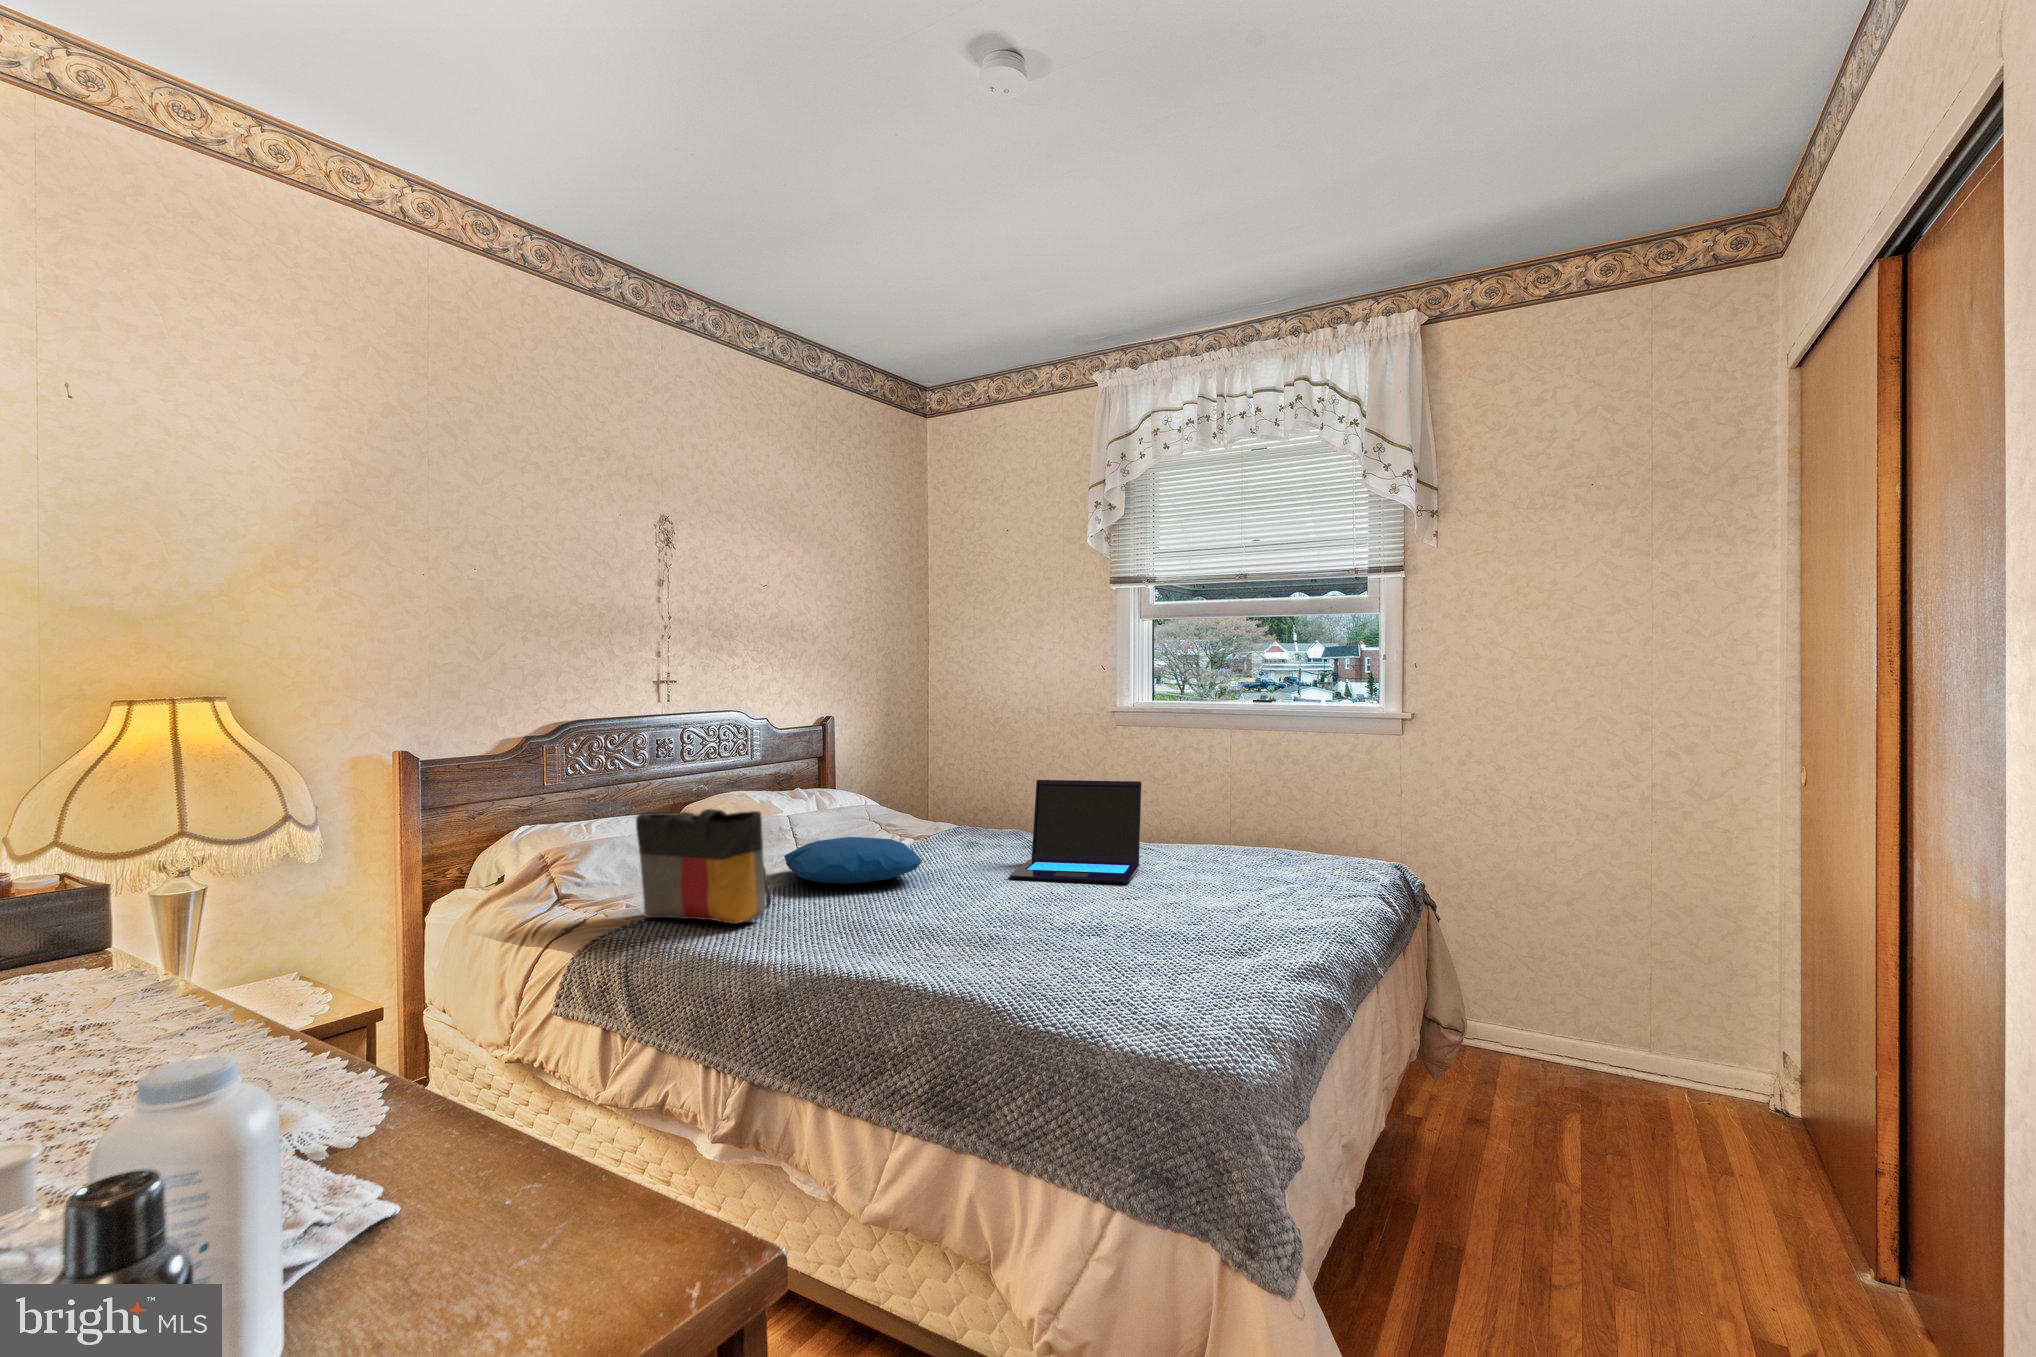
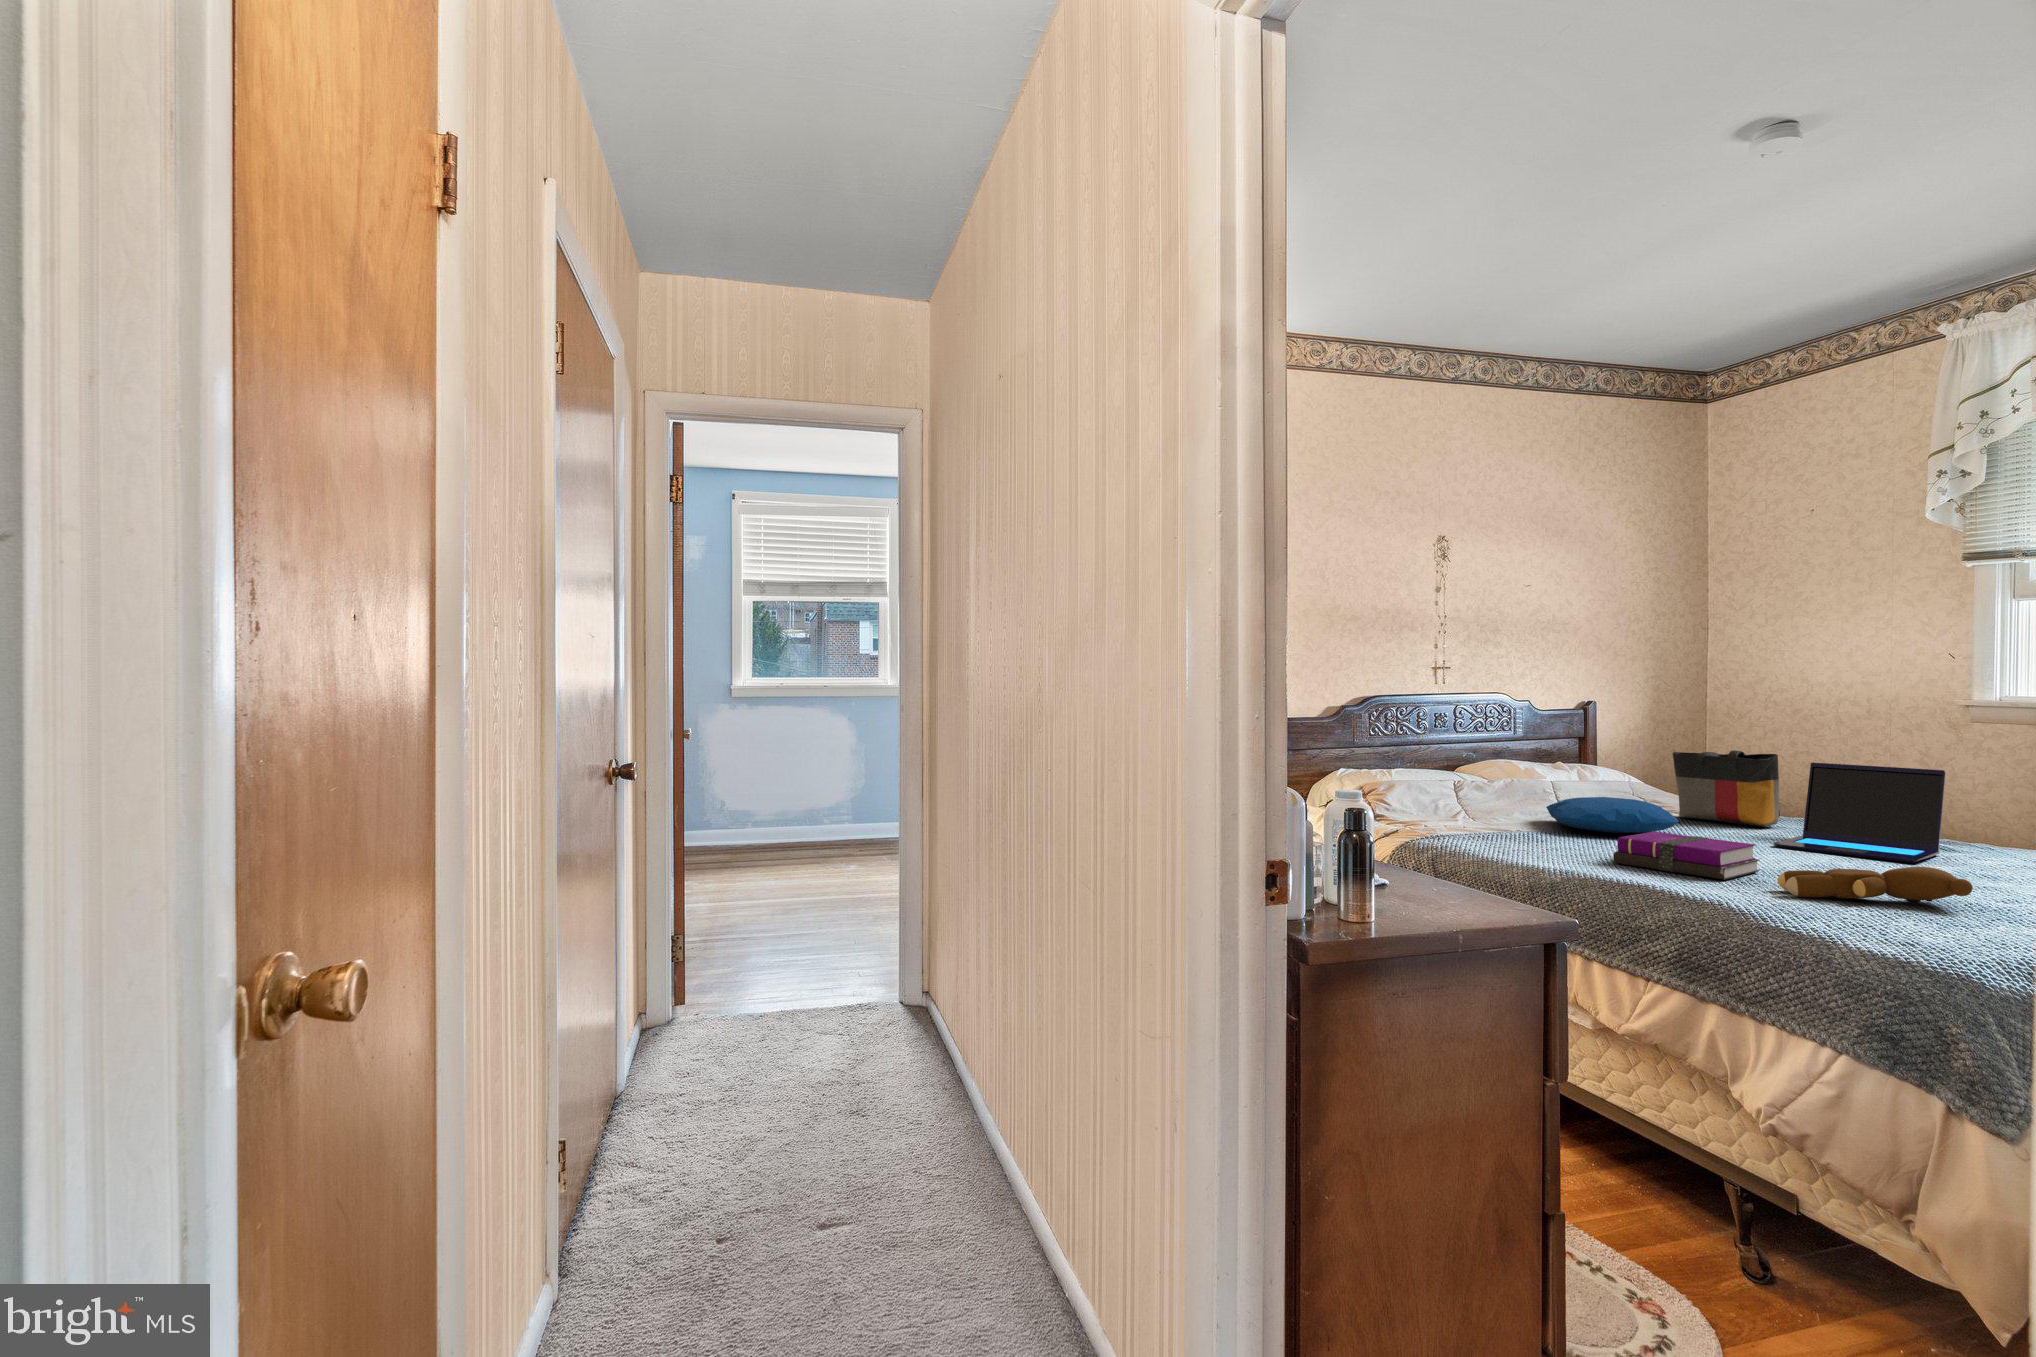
tote bag: present [636,809,771,924] -> present [1673,750,1780,826]
notebook: none [854,887,1004,948] -> present [1613,832,1760,880]
teddy bear: none [1026,907,1196,964] -> present [1777,867,1973,903]

